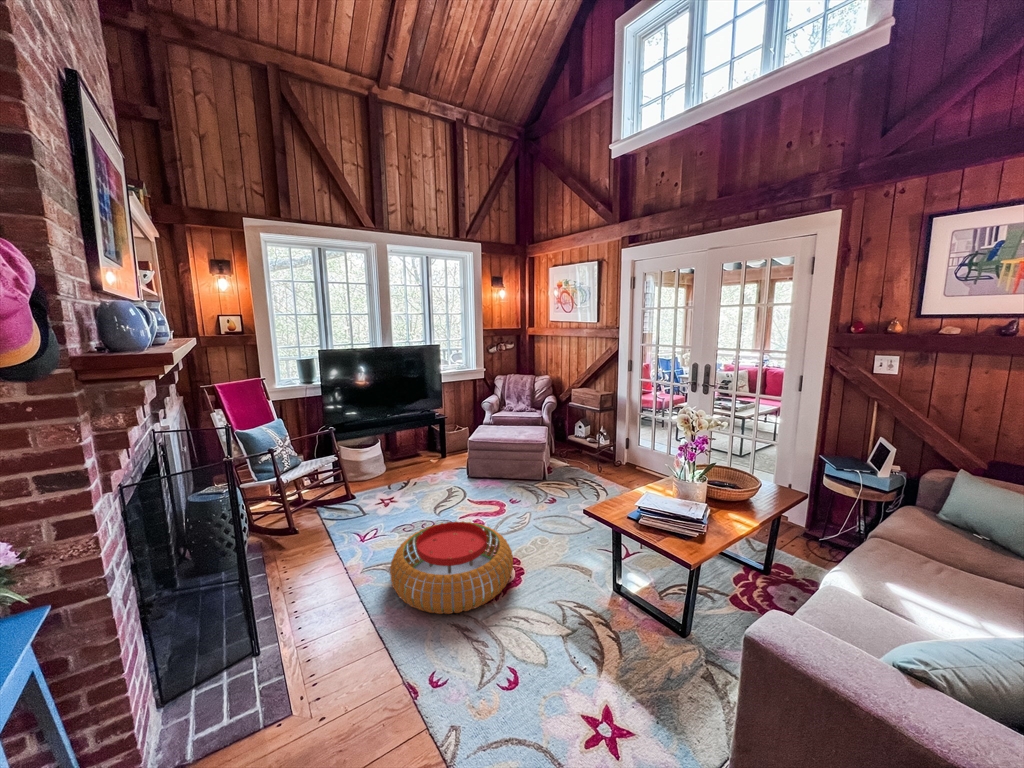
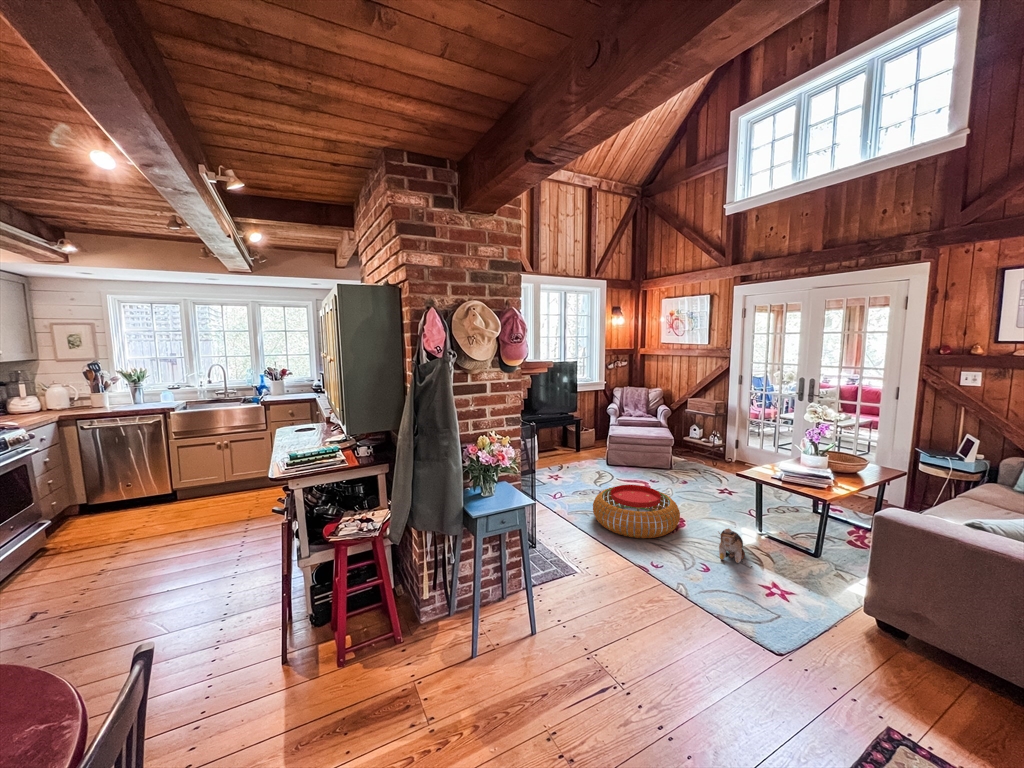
plush toy: none [535,604,584,660] -> present [719,528,745,563]

